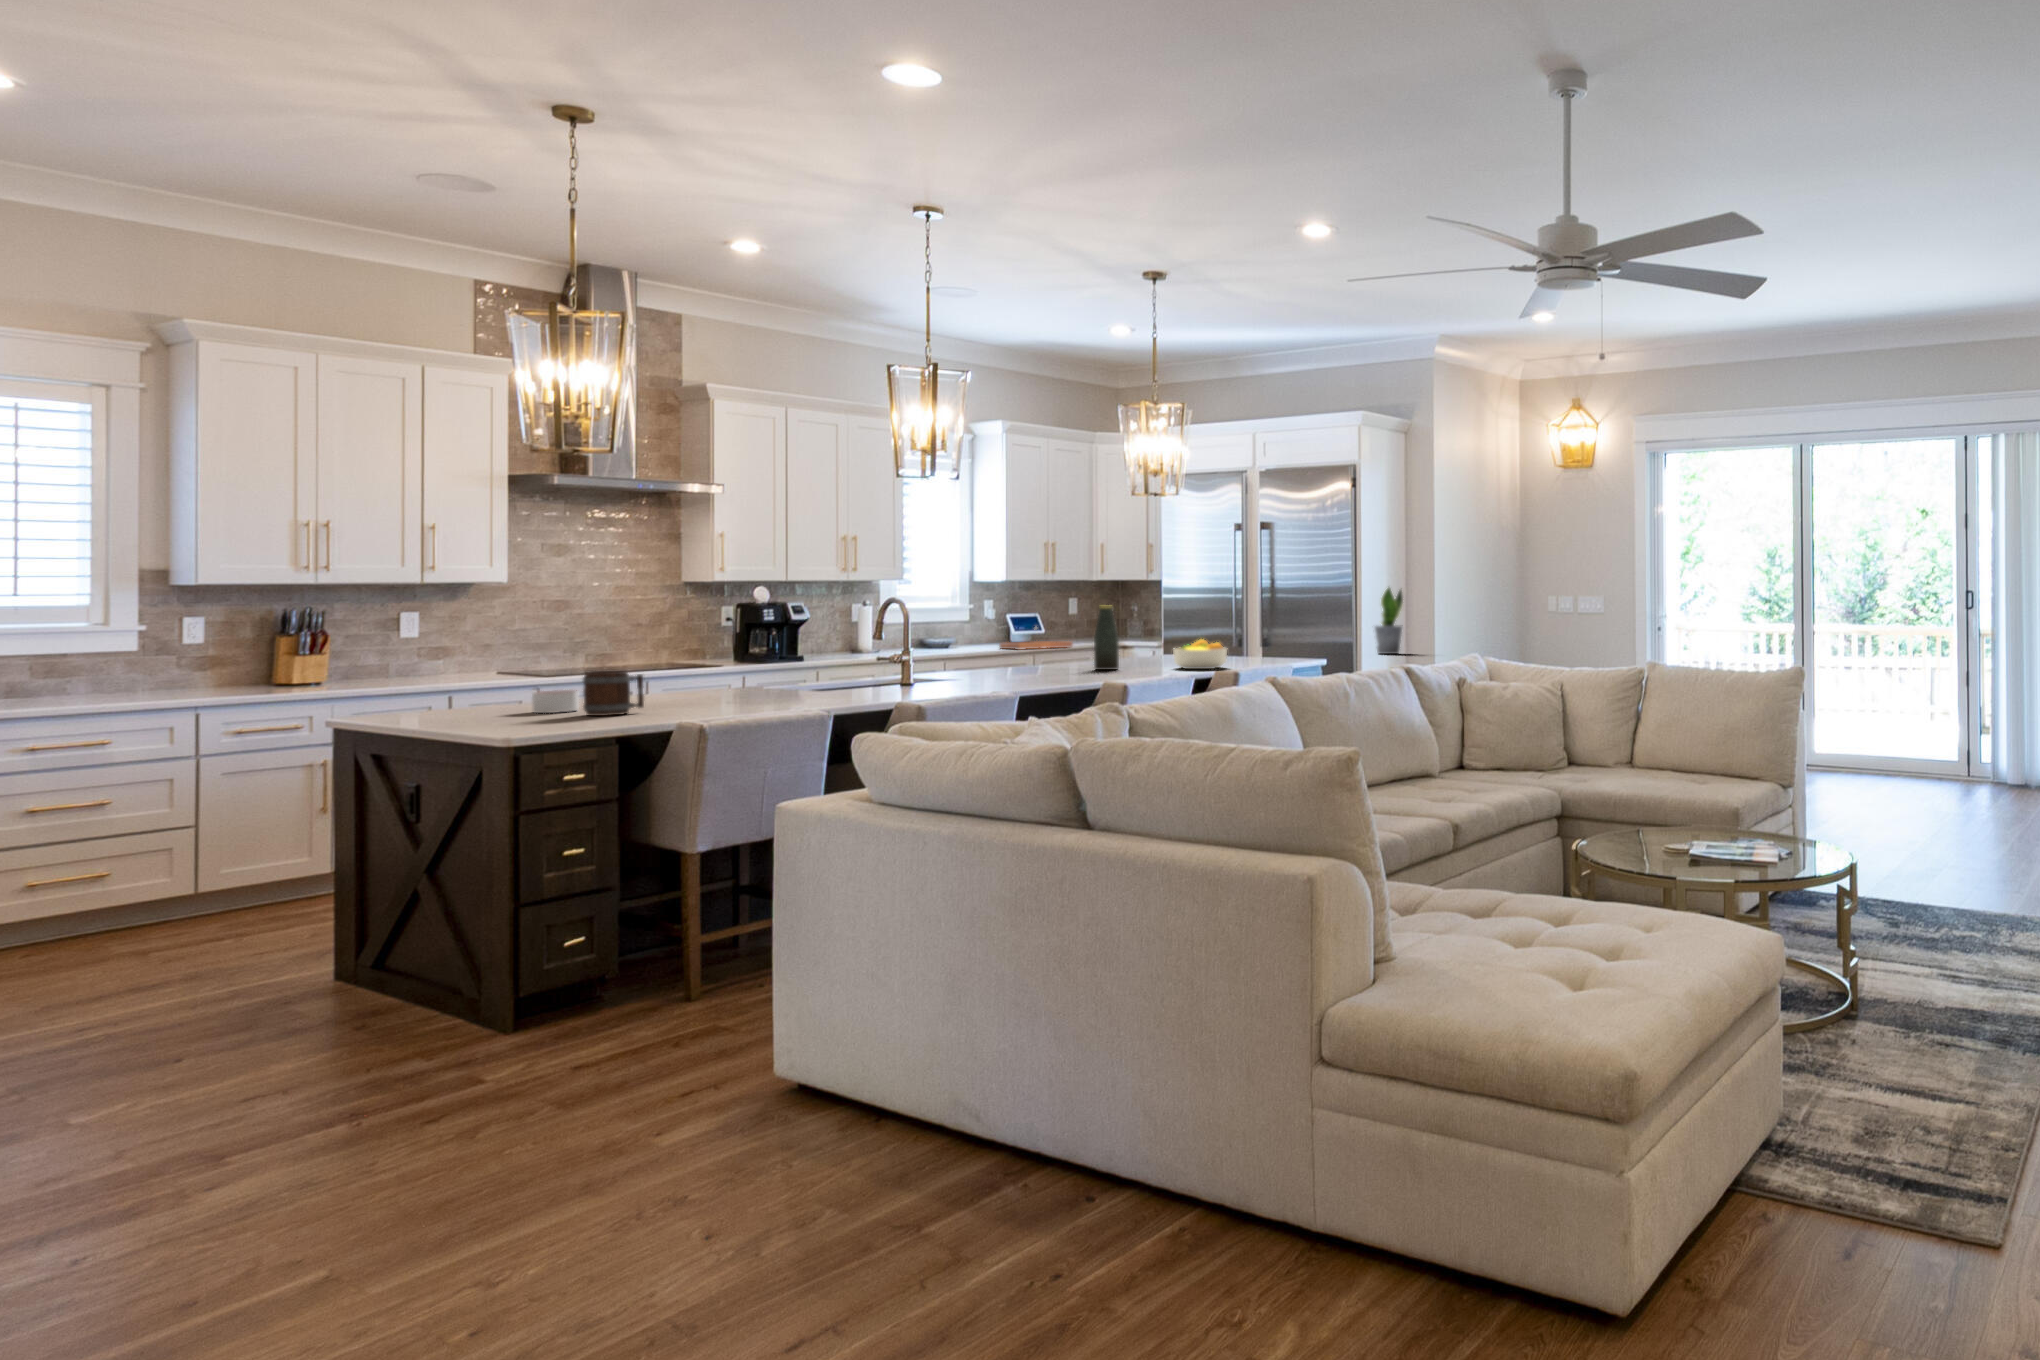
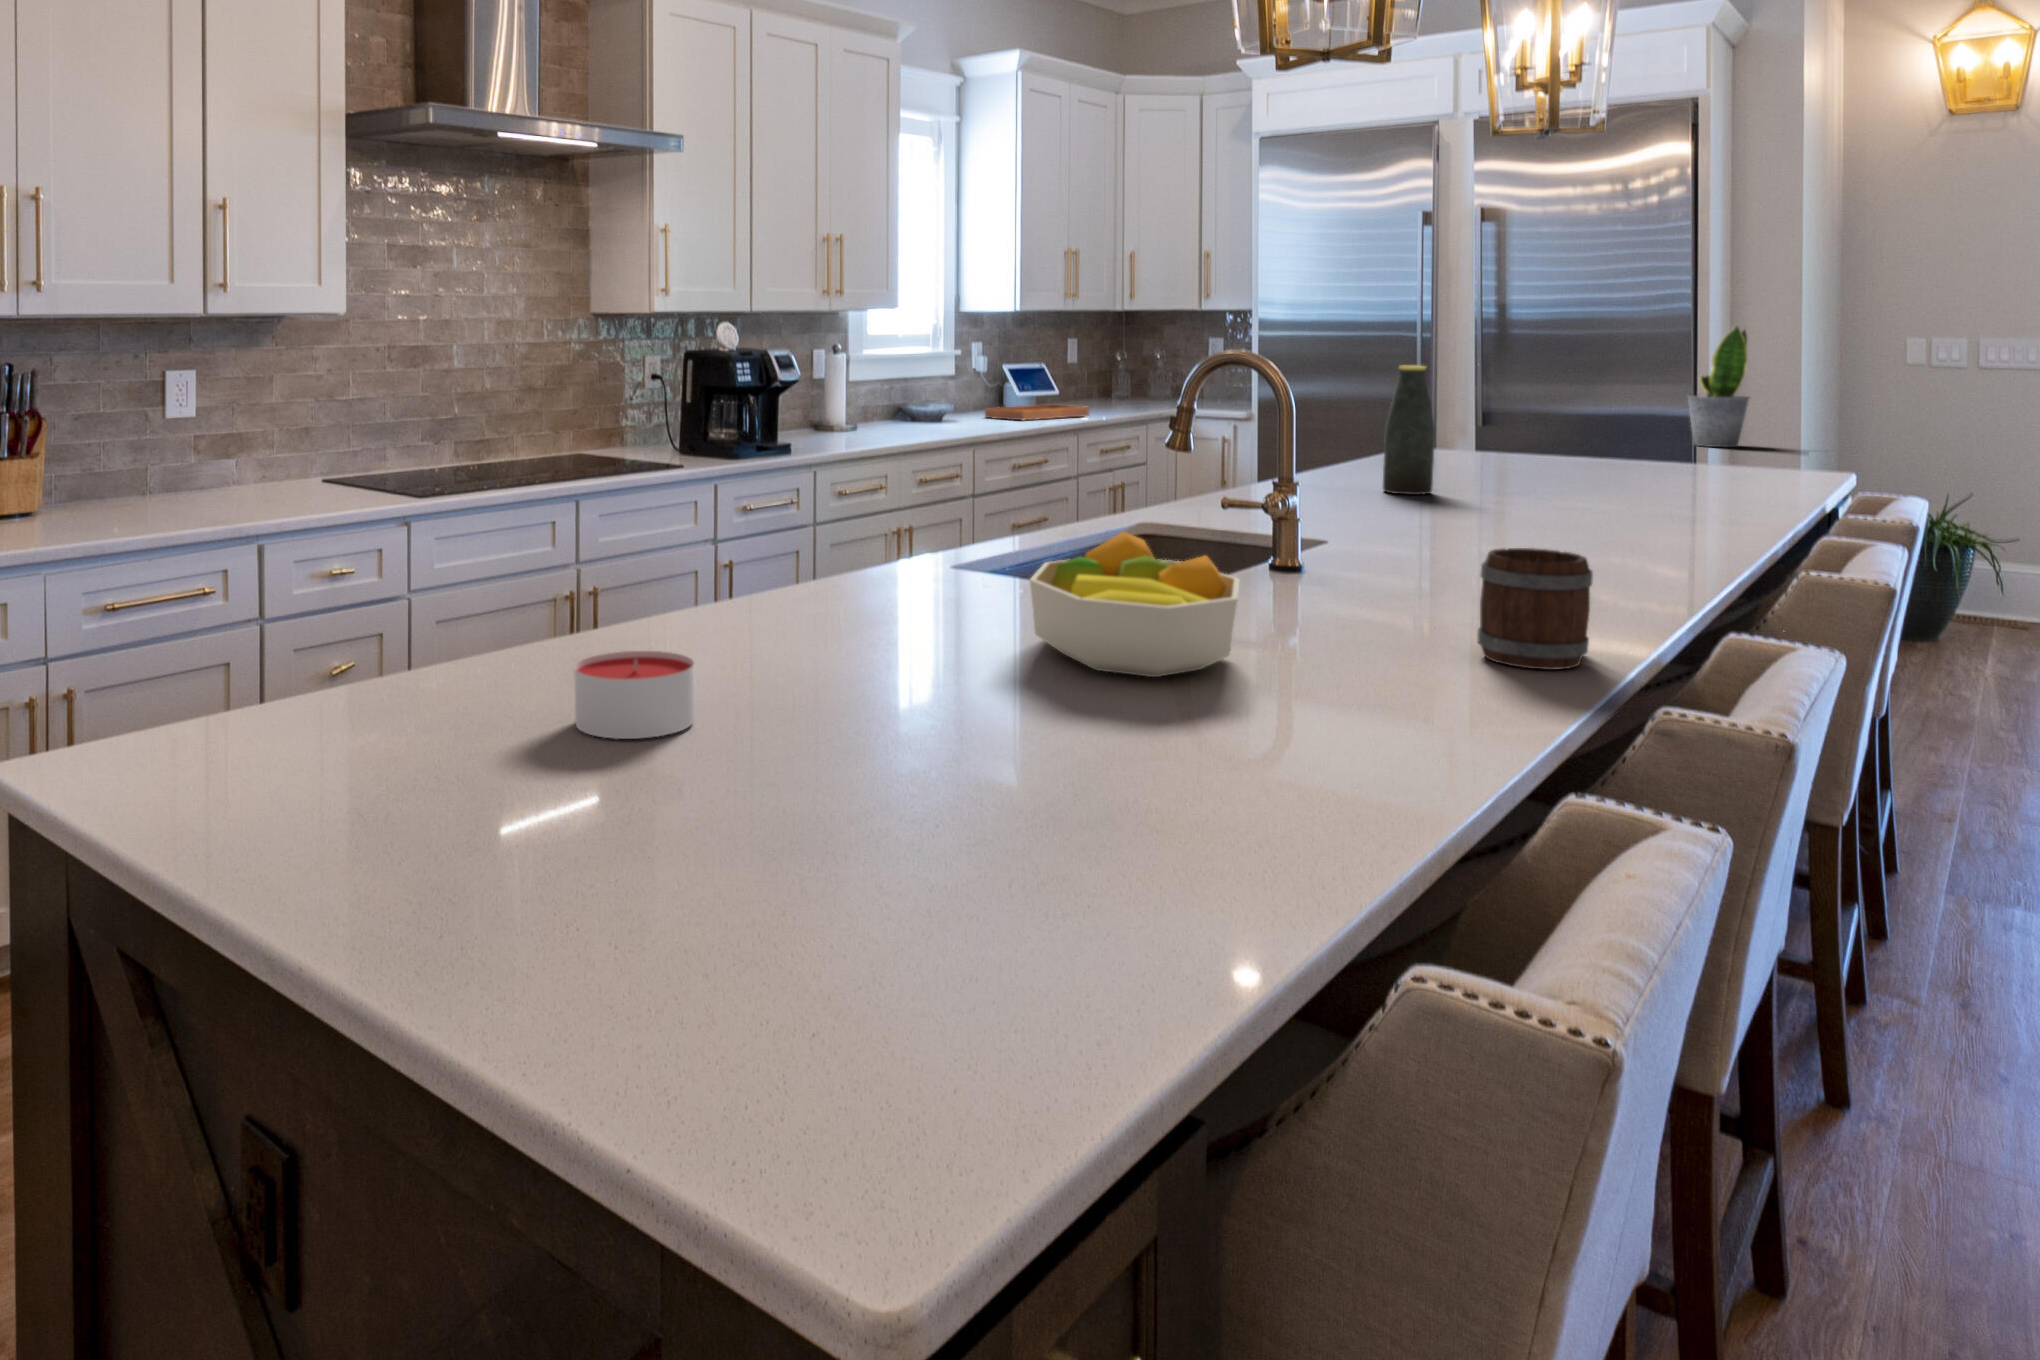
fruit bowl: present [1173,639,1227,669] -> present [1030,532,1239,677]
mug: present [583,671,644,716] -> present [1477,548,1593,670]

